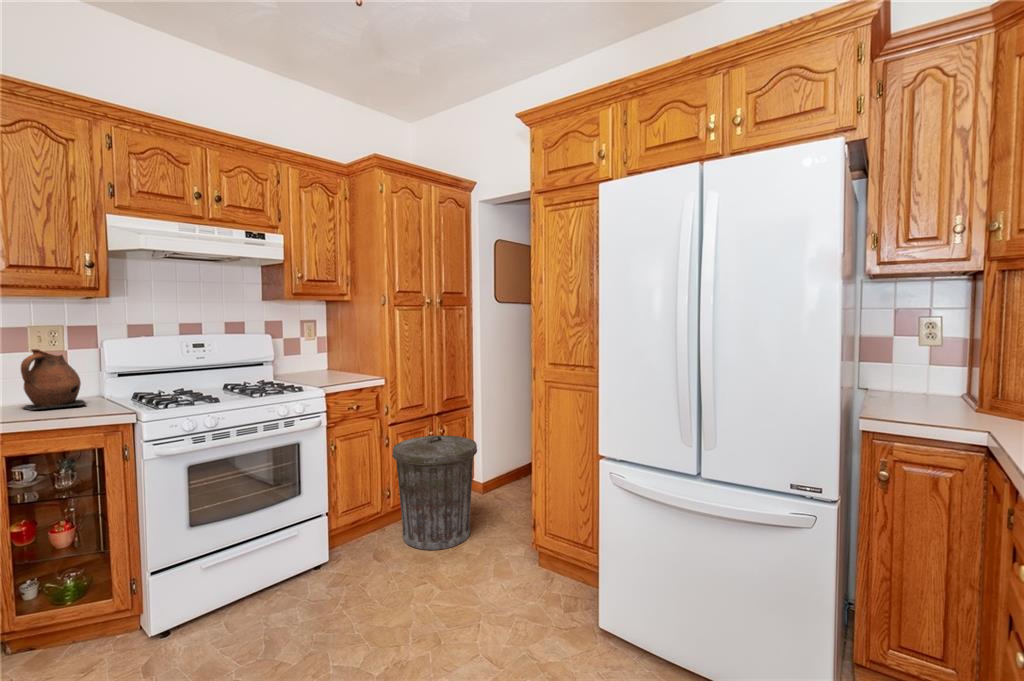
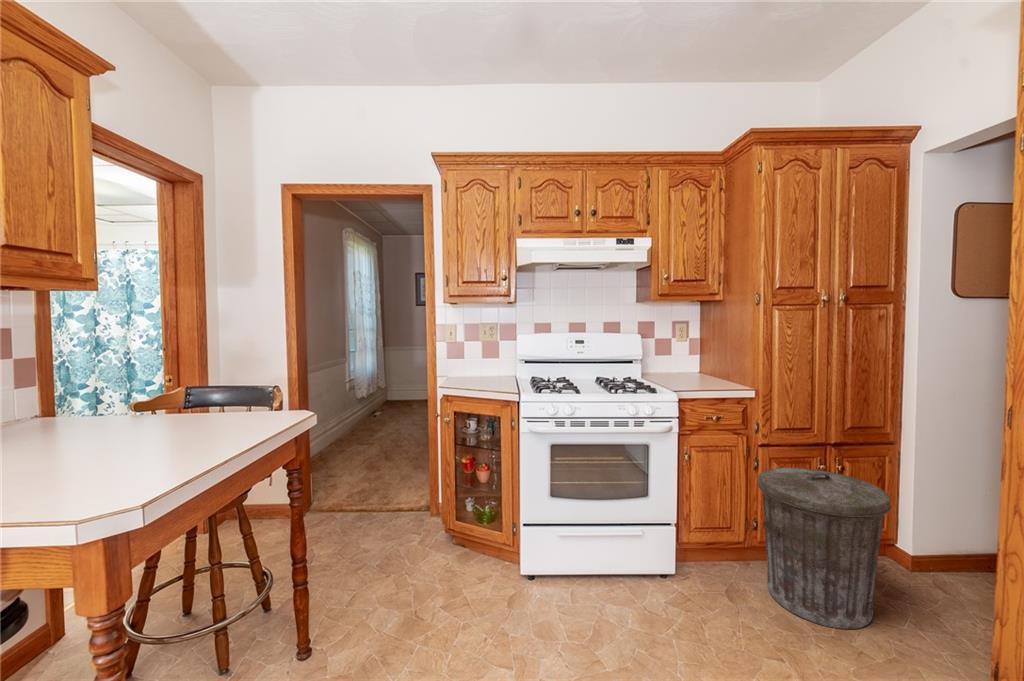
ceramic pitcher: present [21,349,86,410] -> none [467,341,502,384]

